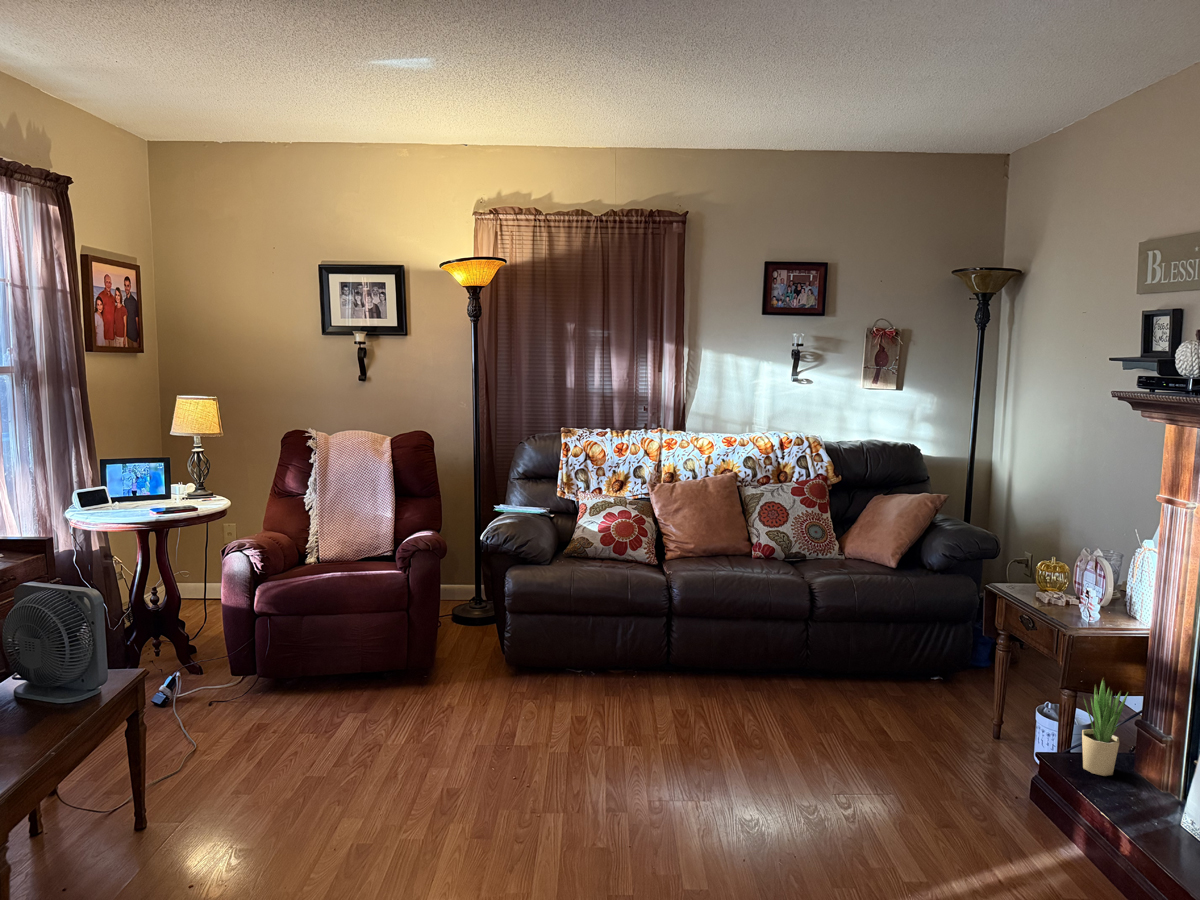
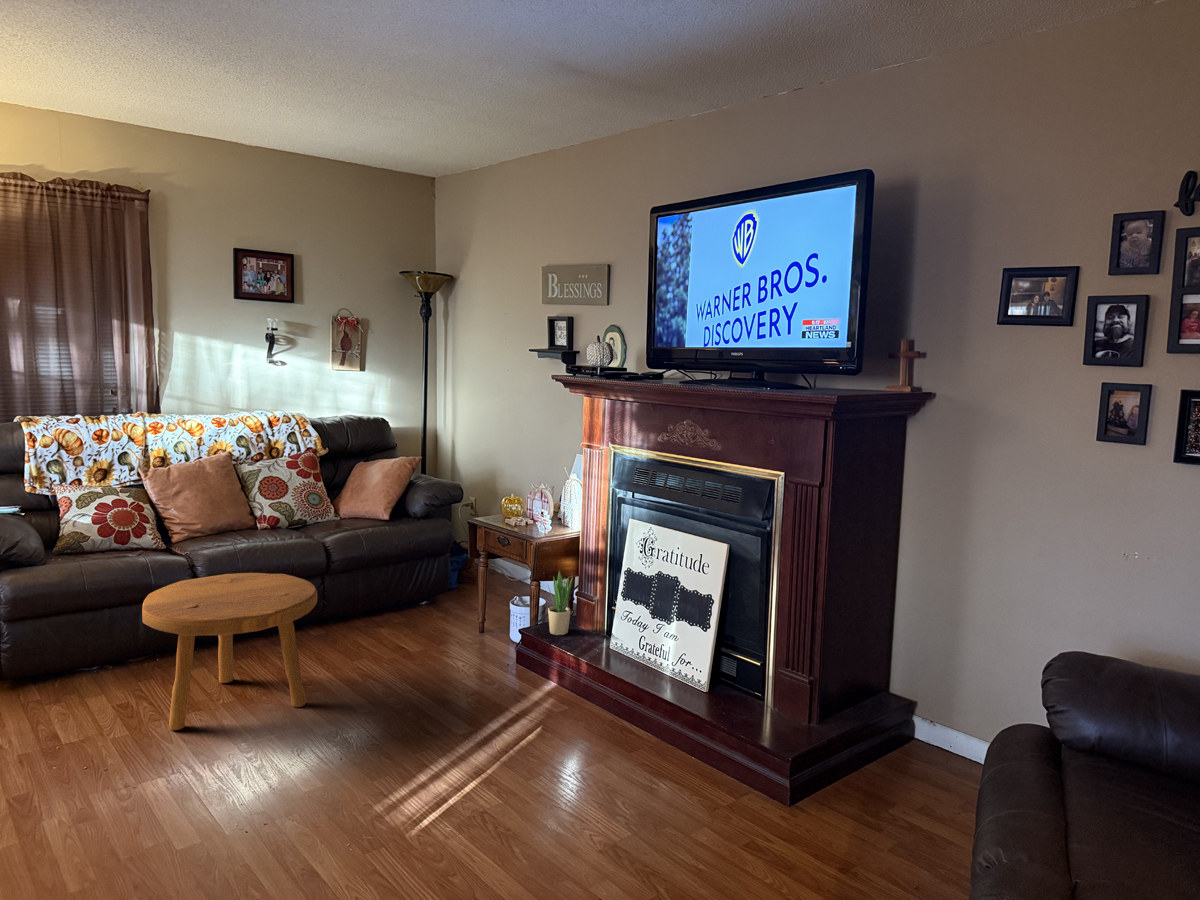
footstool: none [587,601,764,769] -> present [142,573,317,730]

